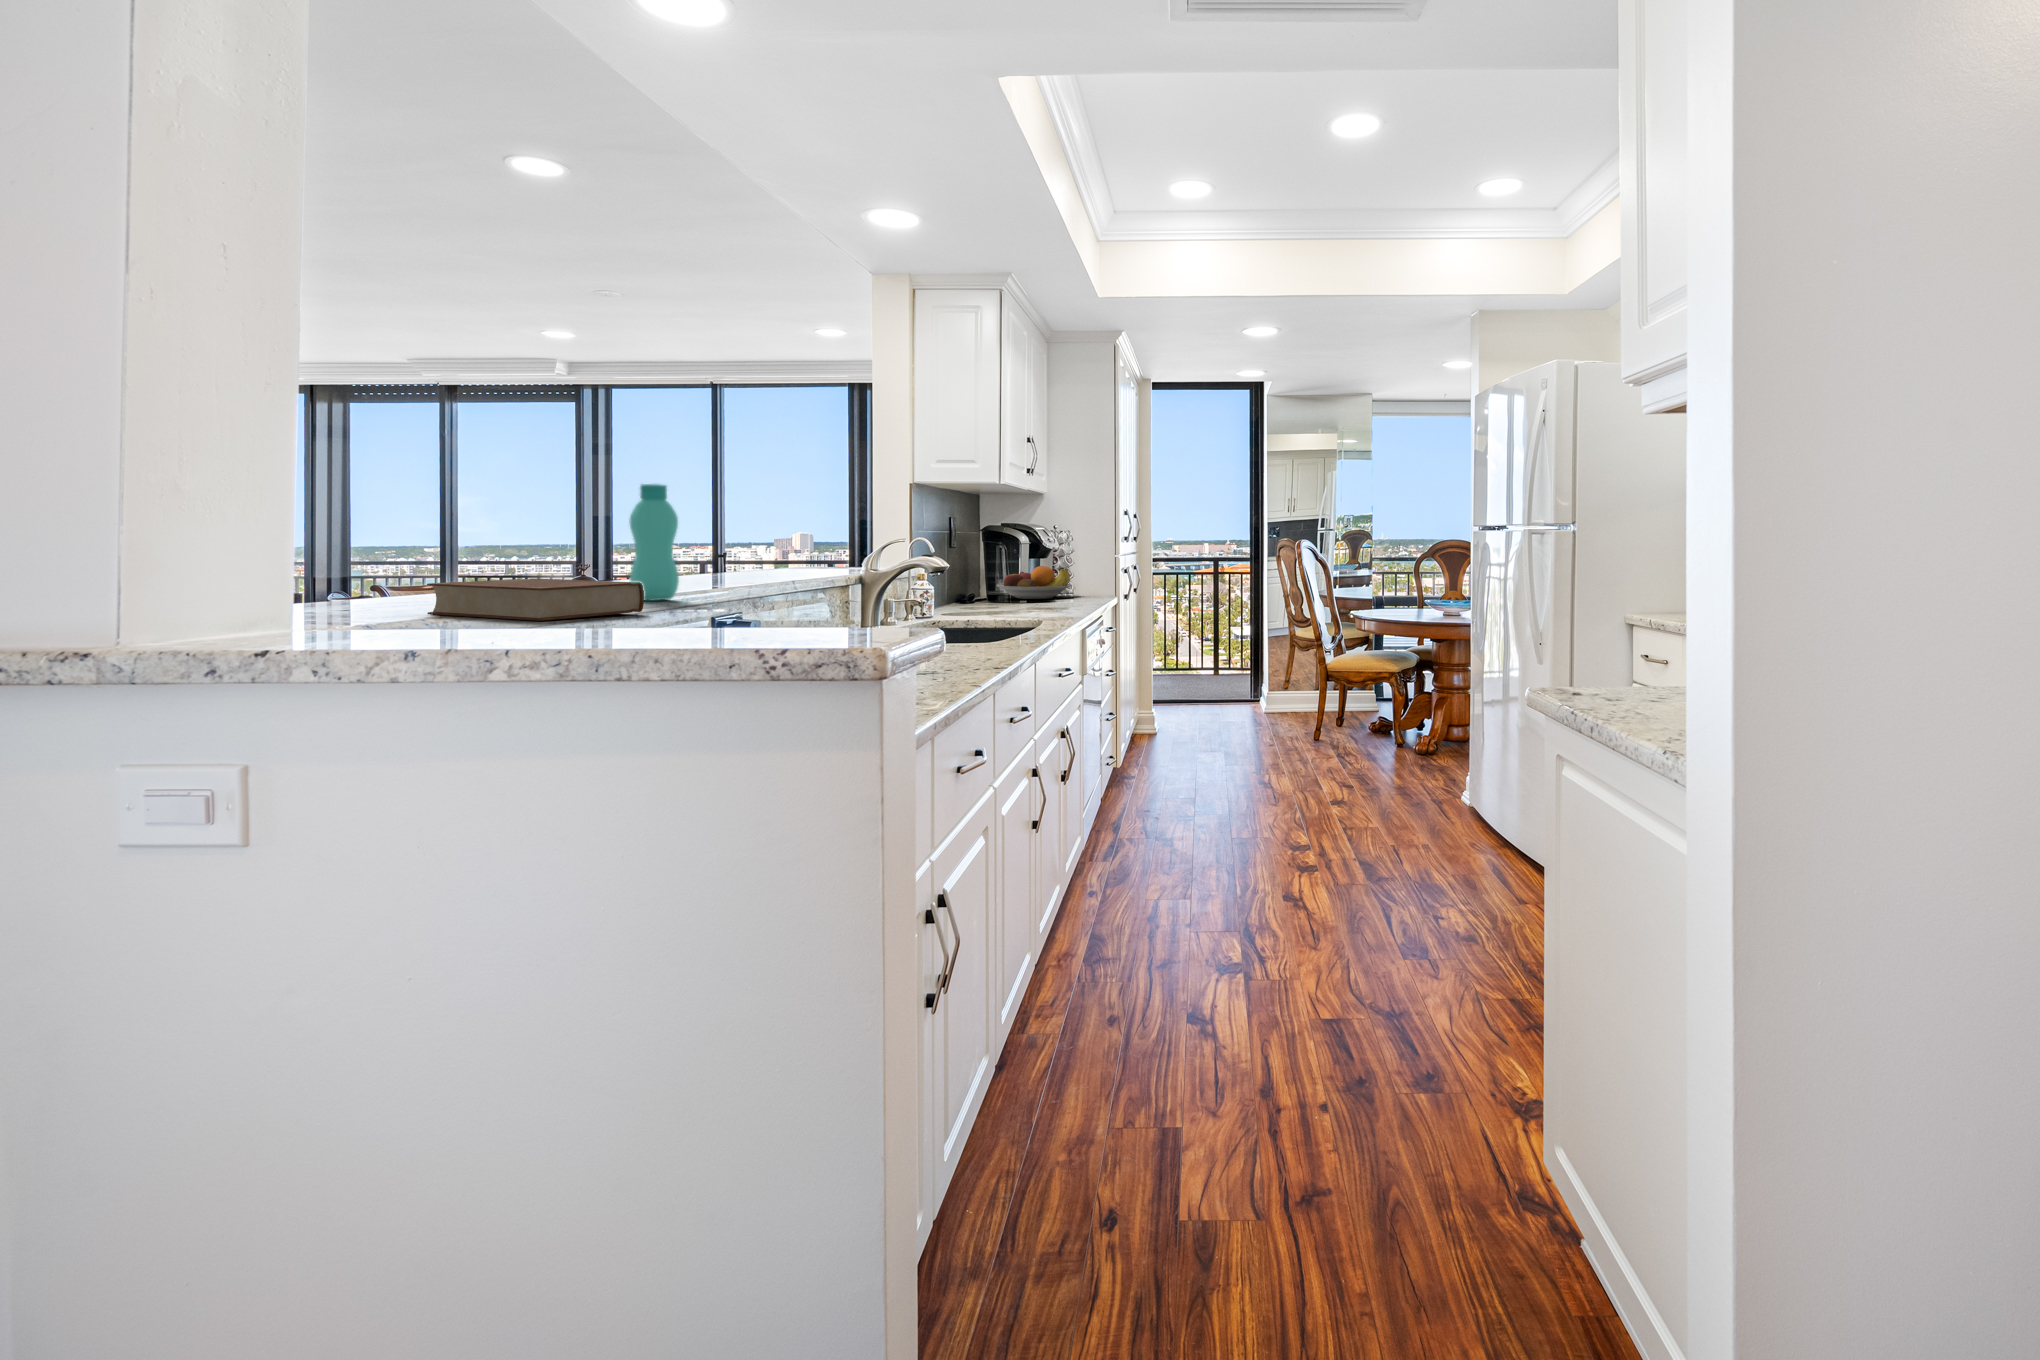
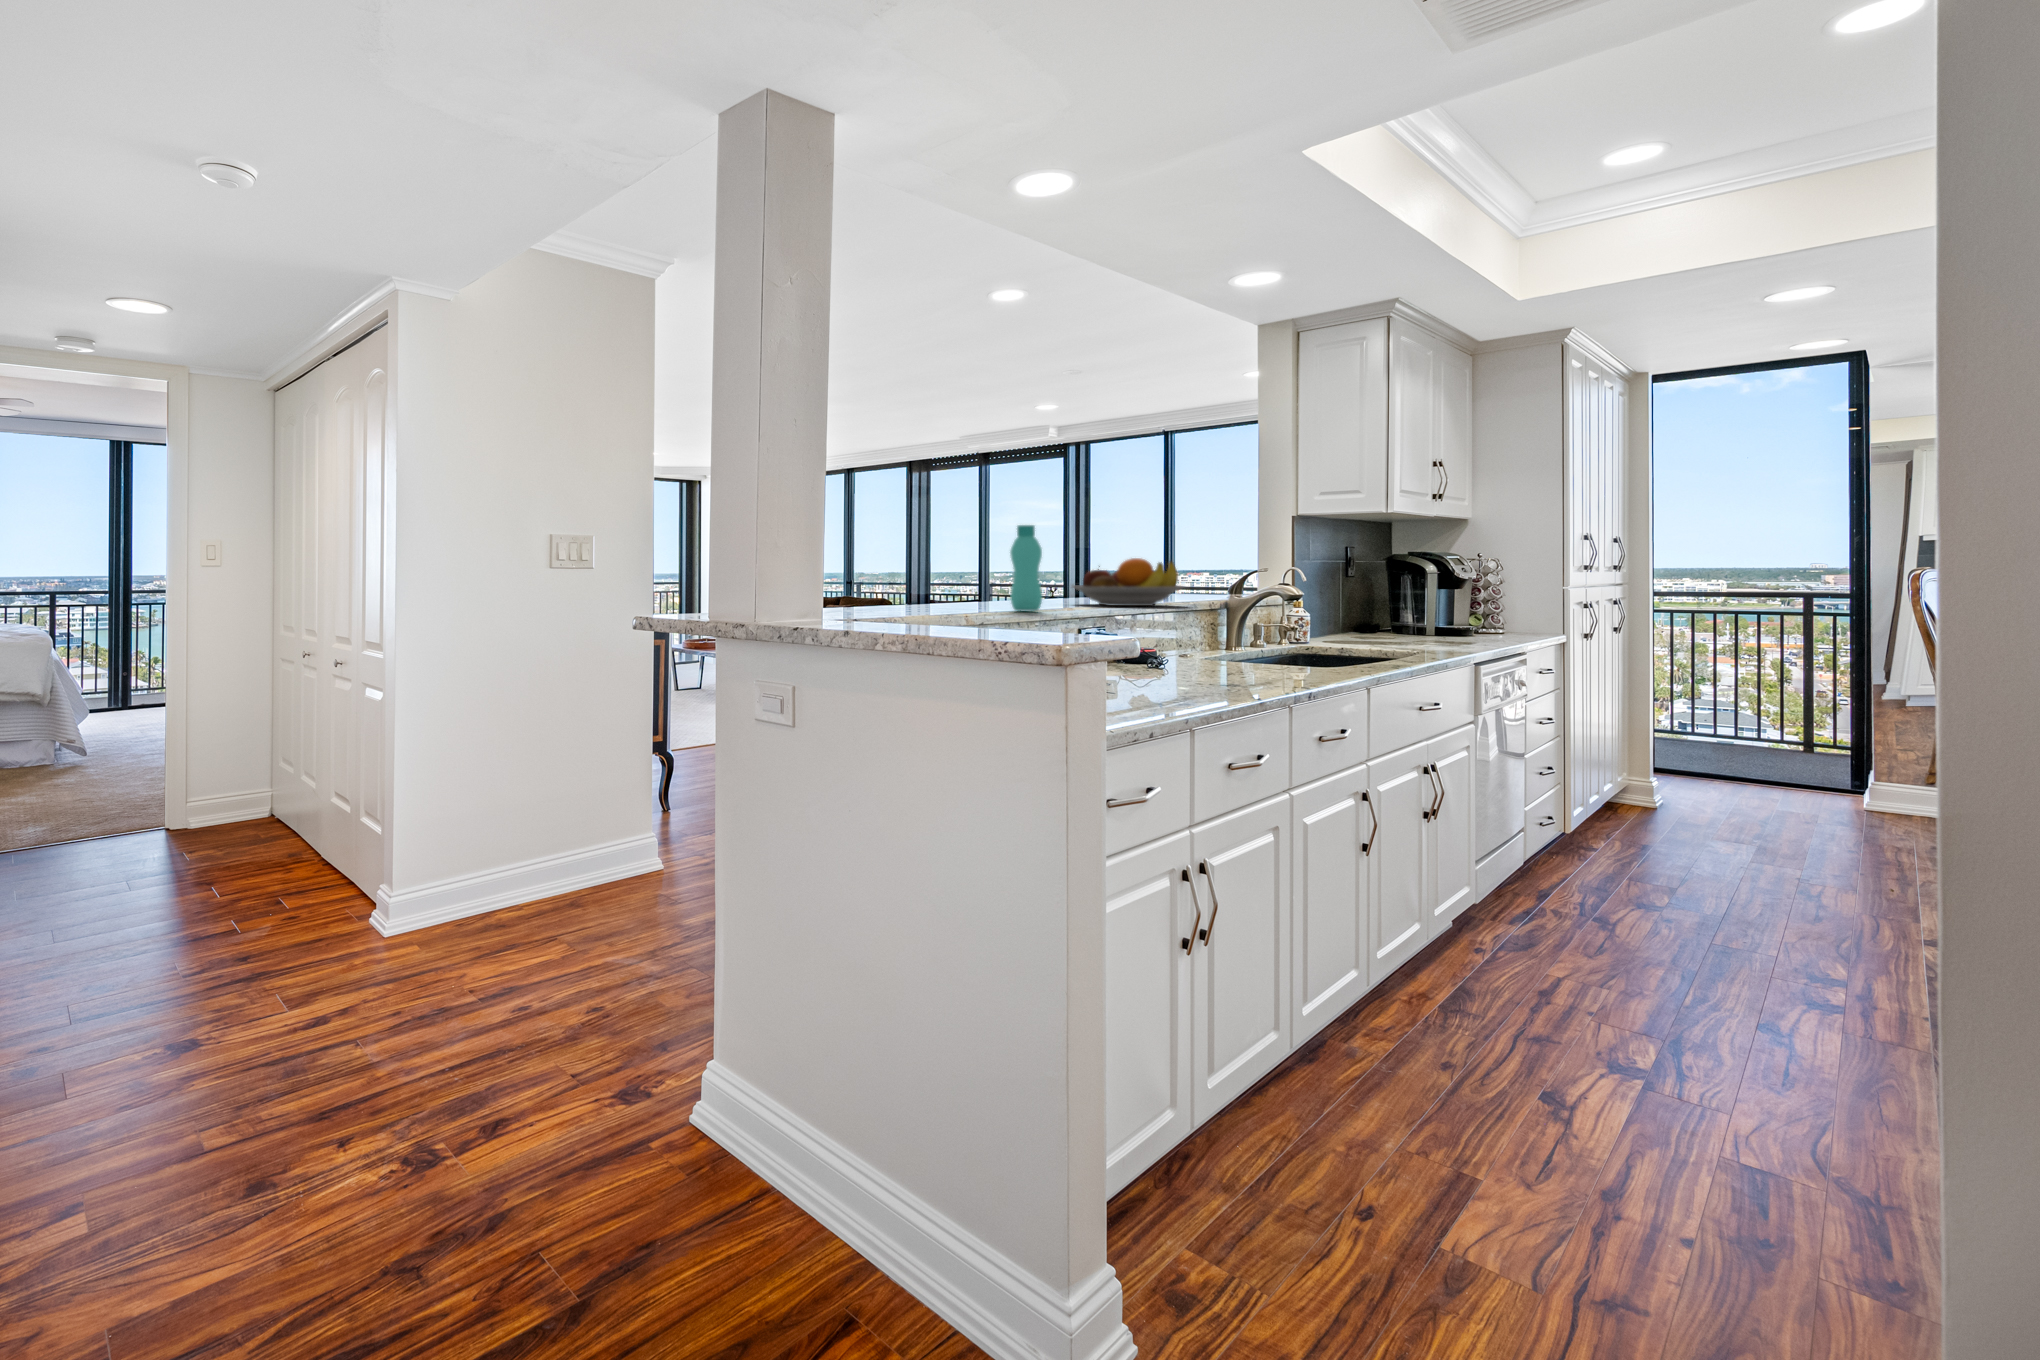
fruit bowl: present [996,566,1072,599] -> present [1073,558,1183,606]
book: present [427,578,644,621] -> none [883,592,1000,618]

